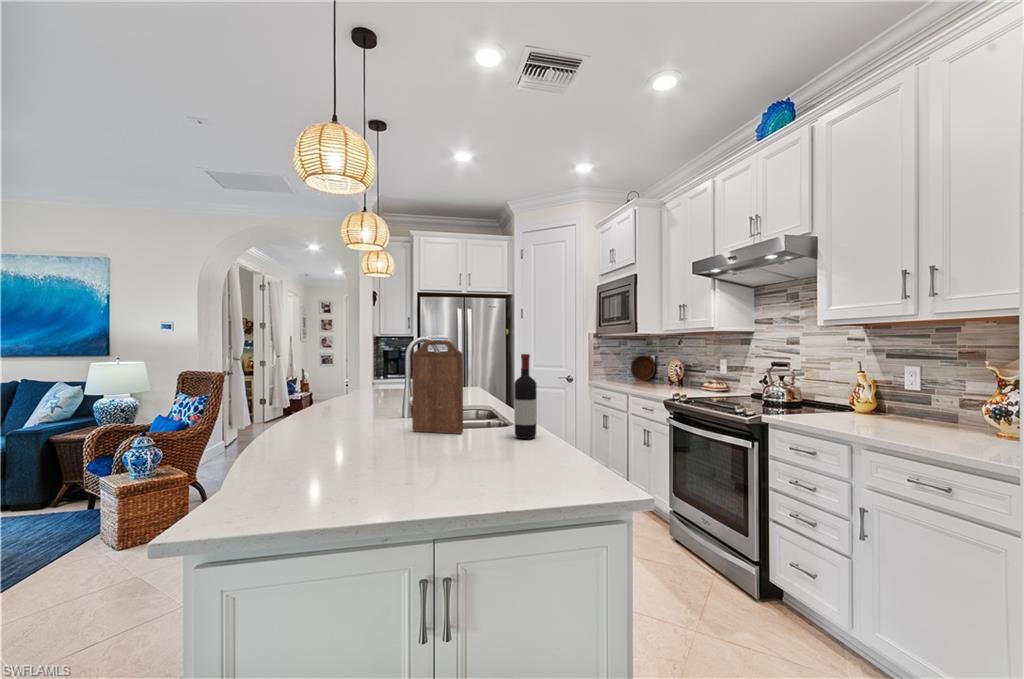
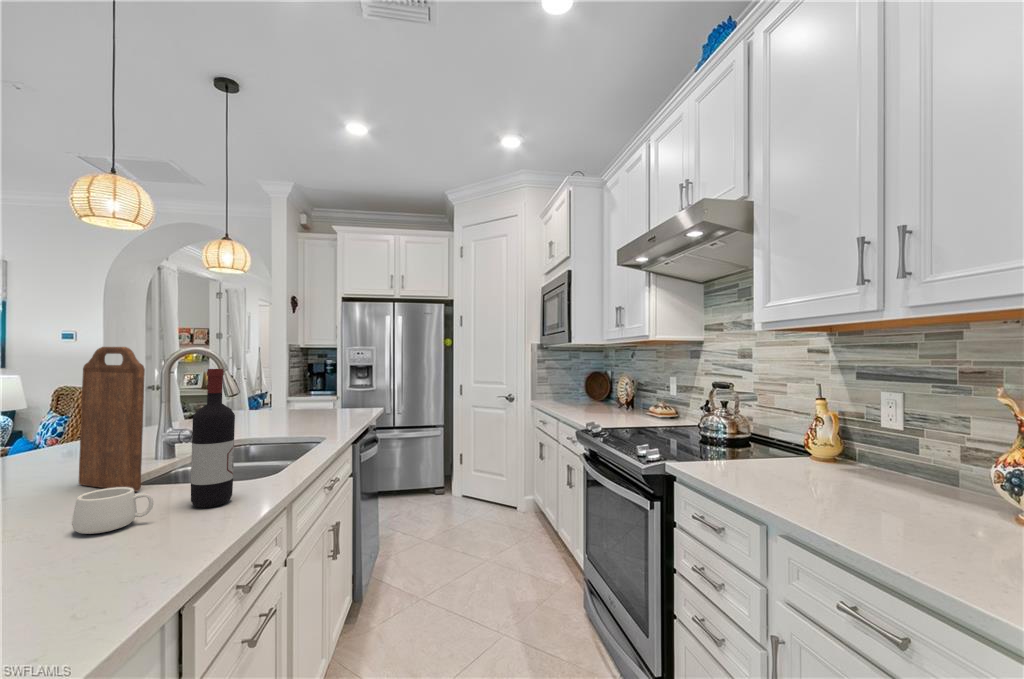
mug: none [483,425,517,449] -> present [72,487,153,534]

